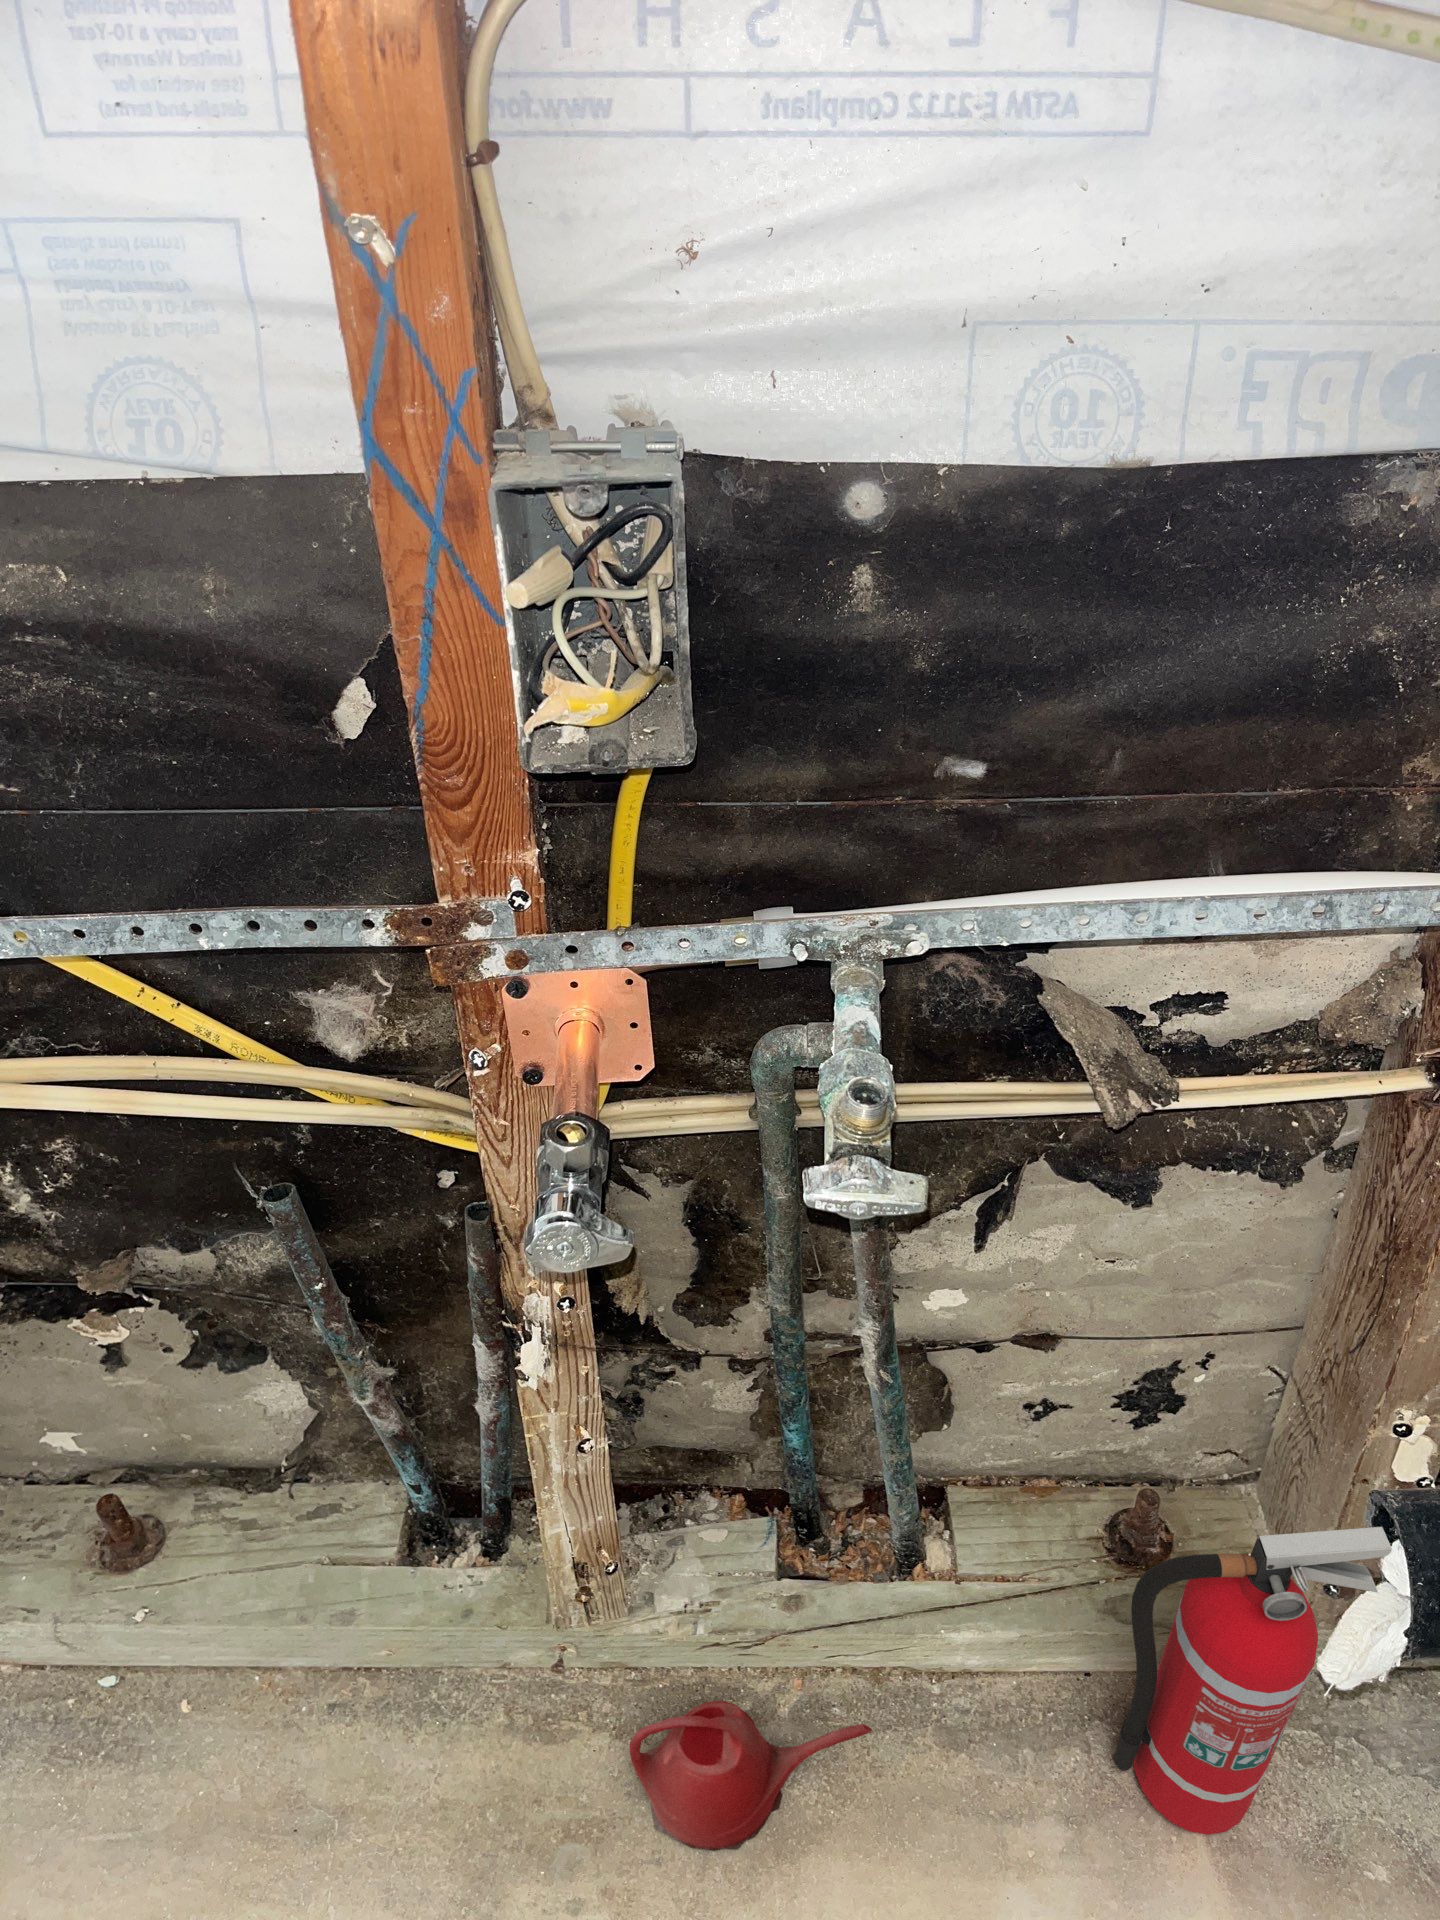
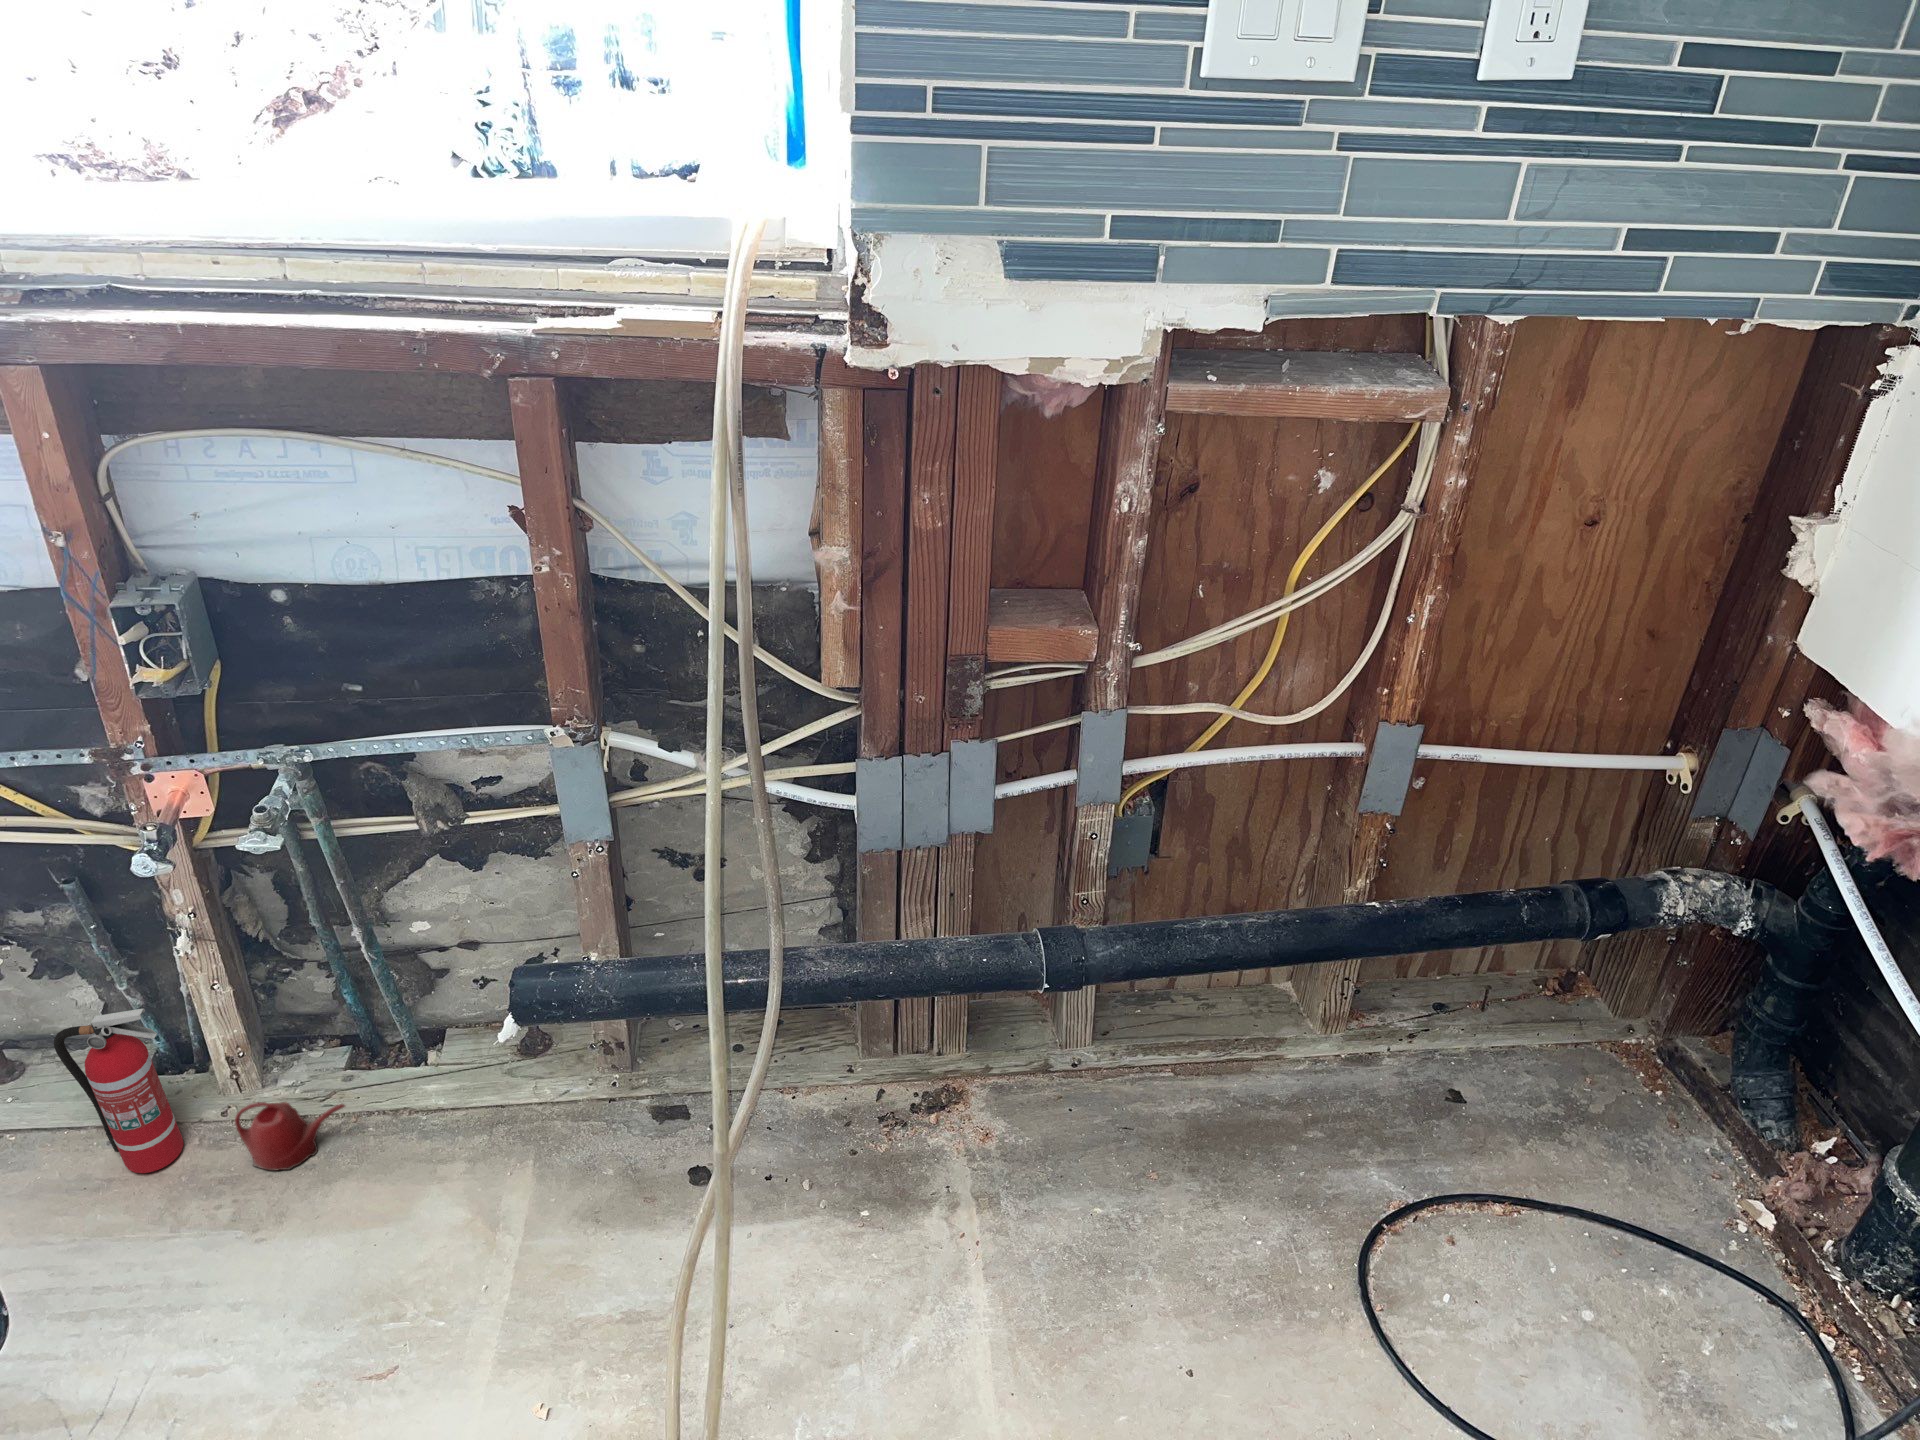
fire extinguisher: present [1114,1527,1392,1835] -> present [54,1008,184,1173]

